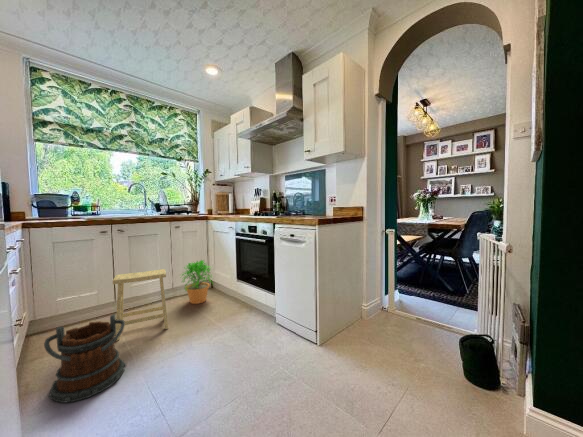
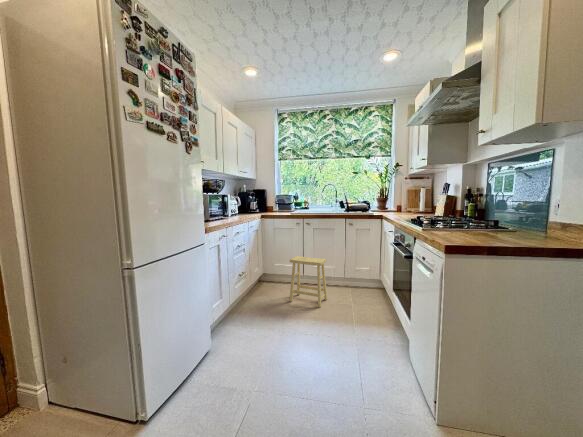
potted plant: present [182,260,211,304] -> none [344,257,379,298]
bucket: present [44,314,126,403] -> none [243,280,280,326]

